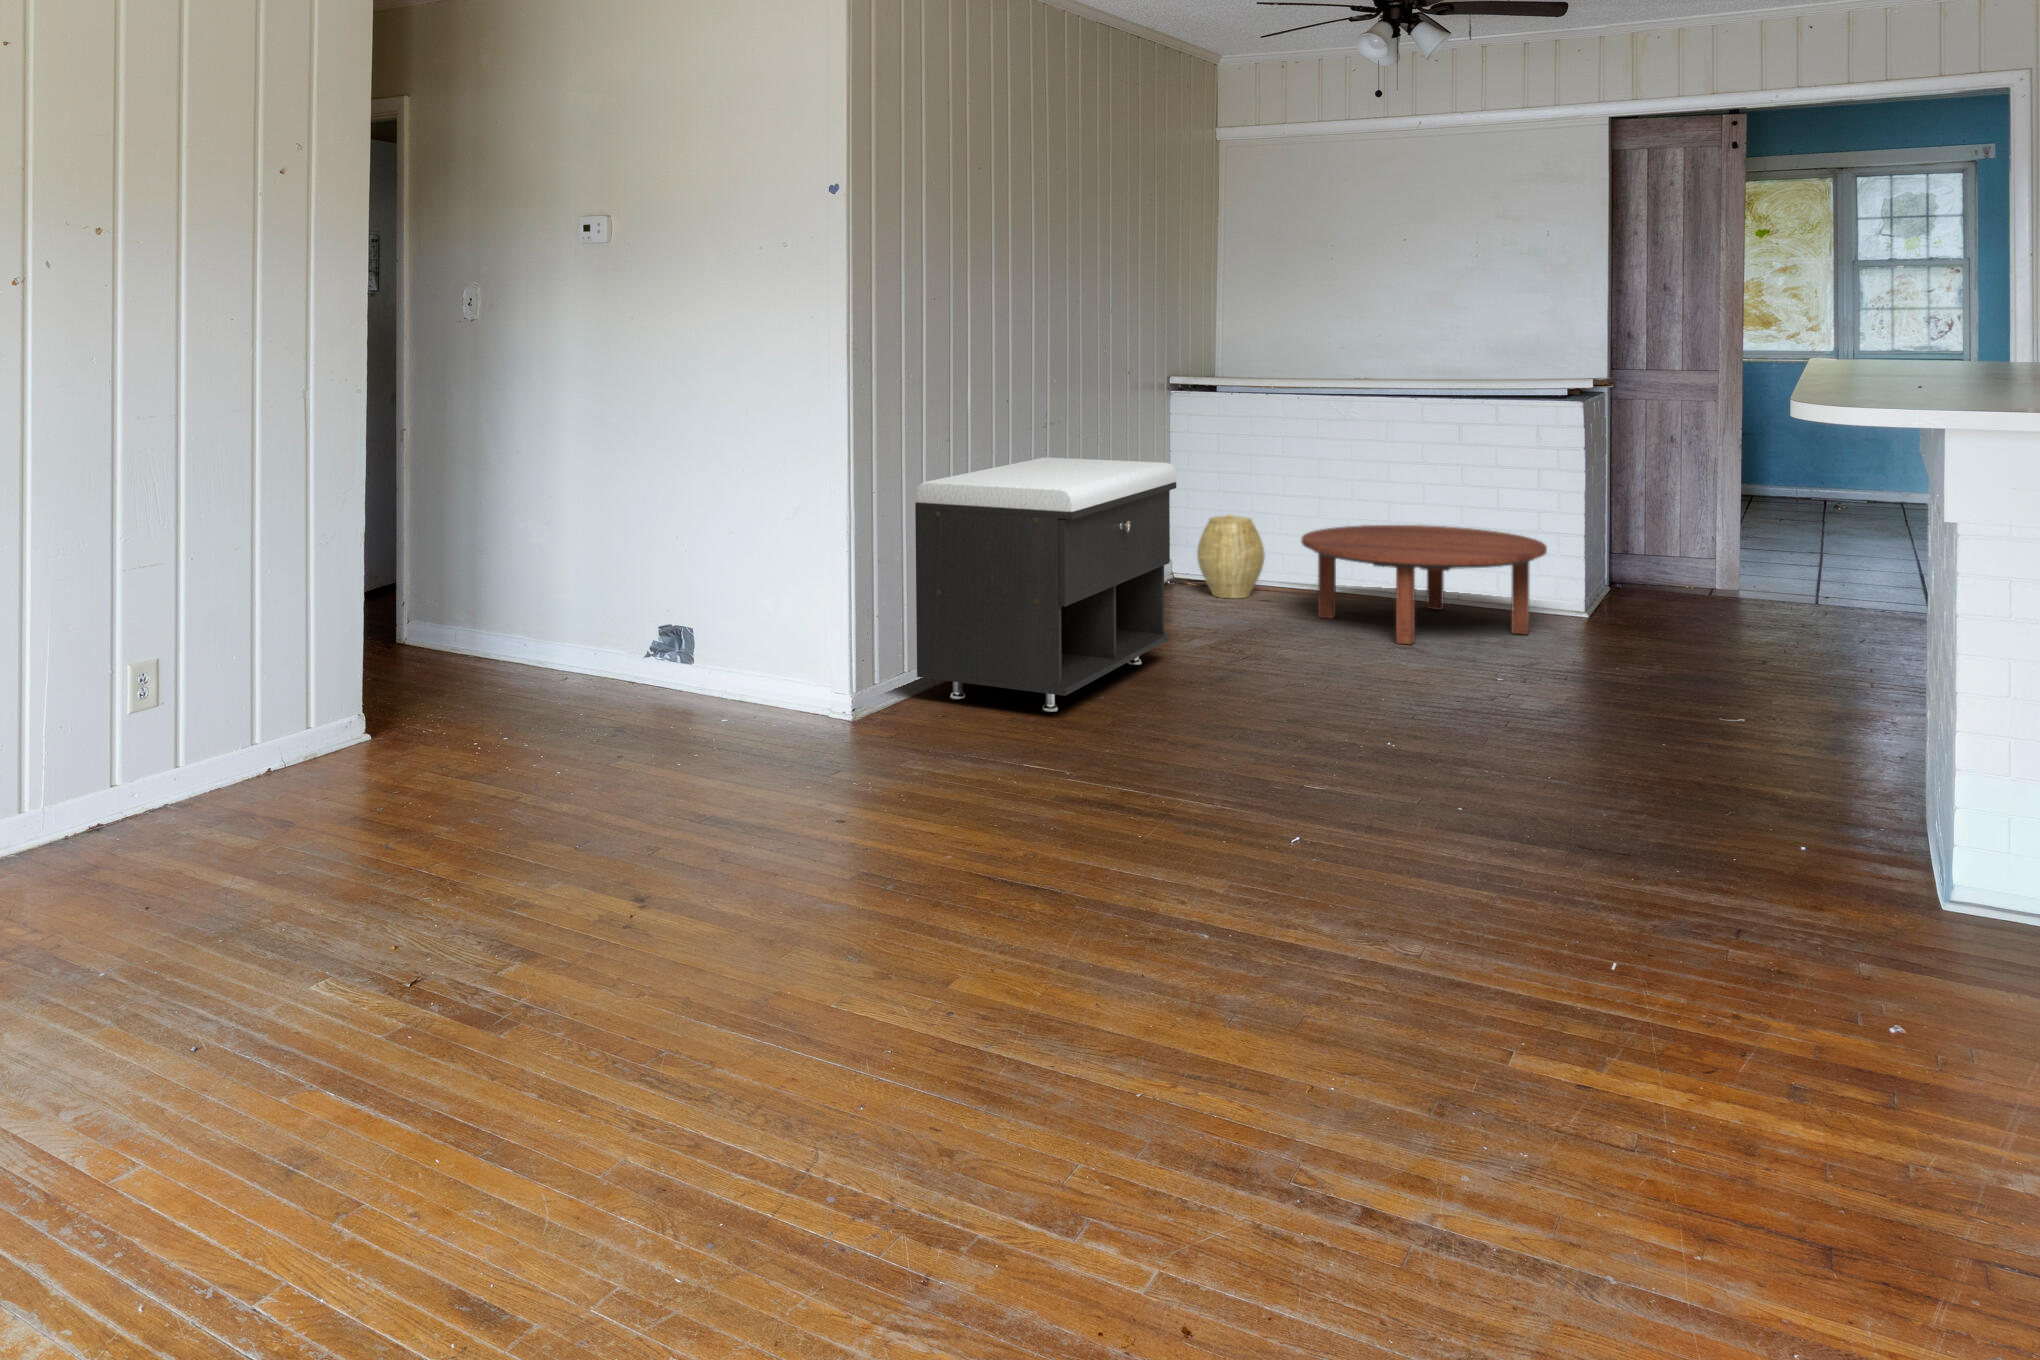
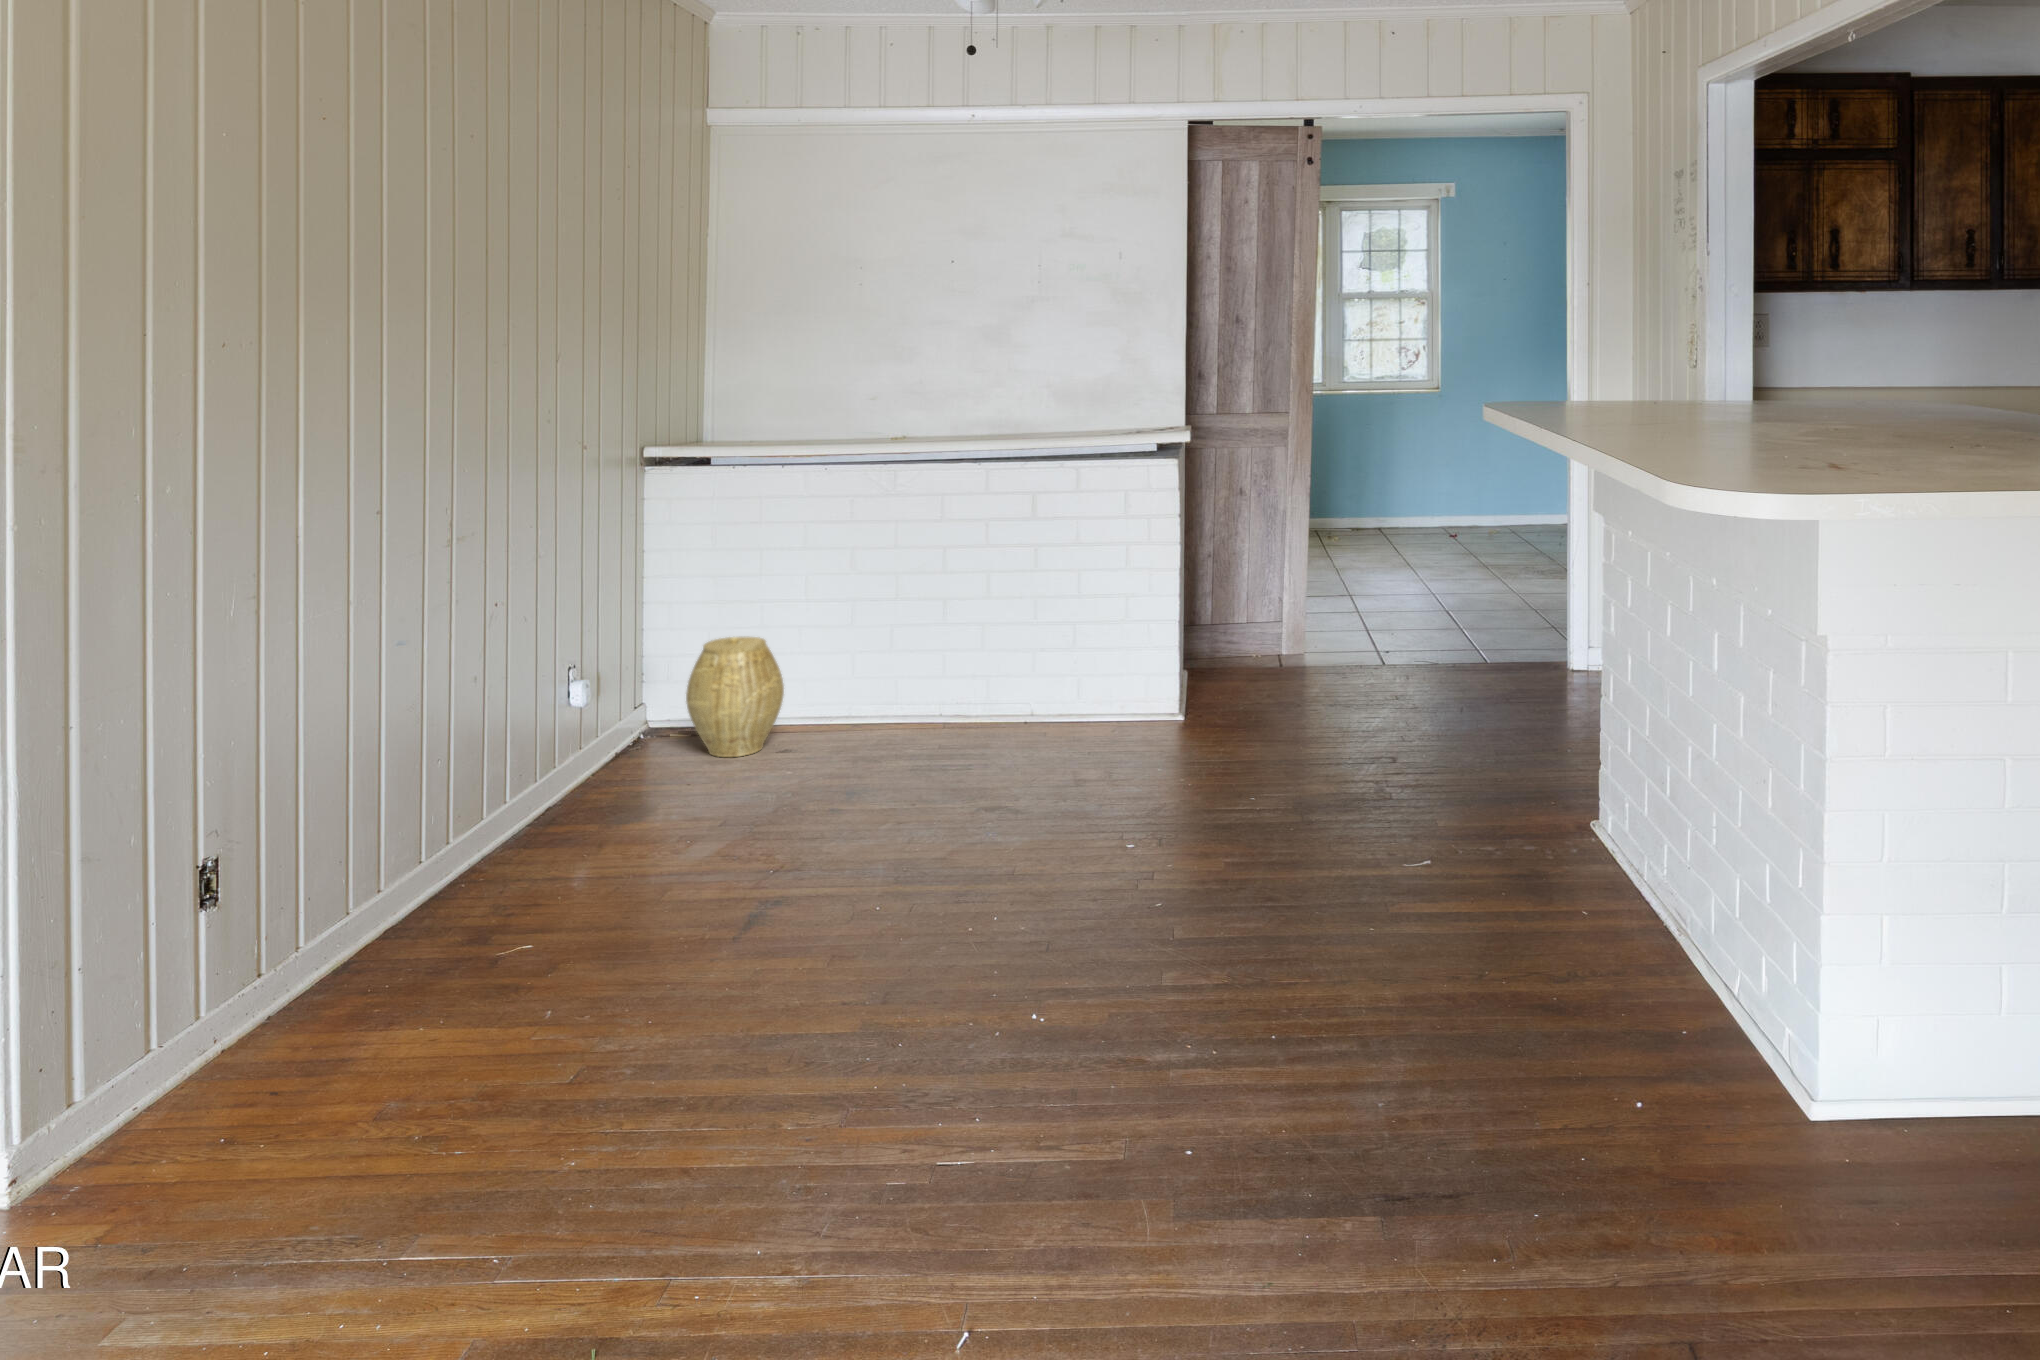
storage bench: present [915,458,1176,712] -> none [67,618,655,1179]
coffee table: present [1301,525,1547,645] -> none [841,629,1154,823]

